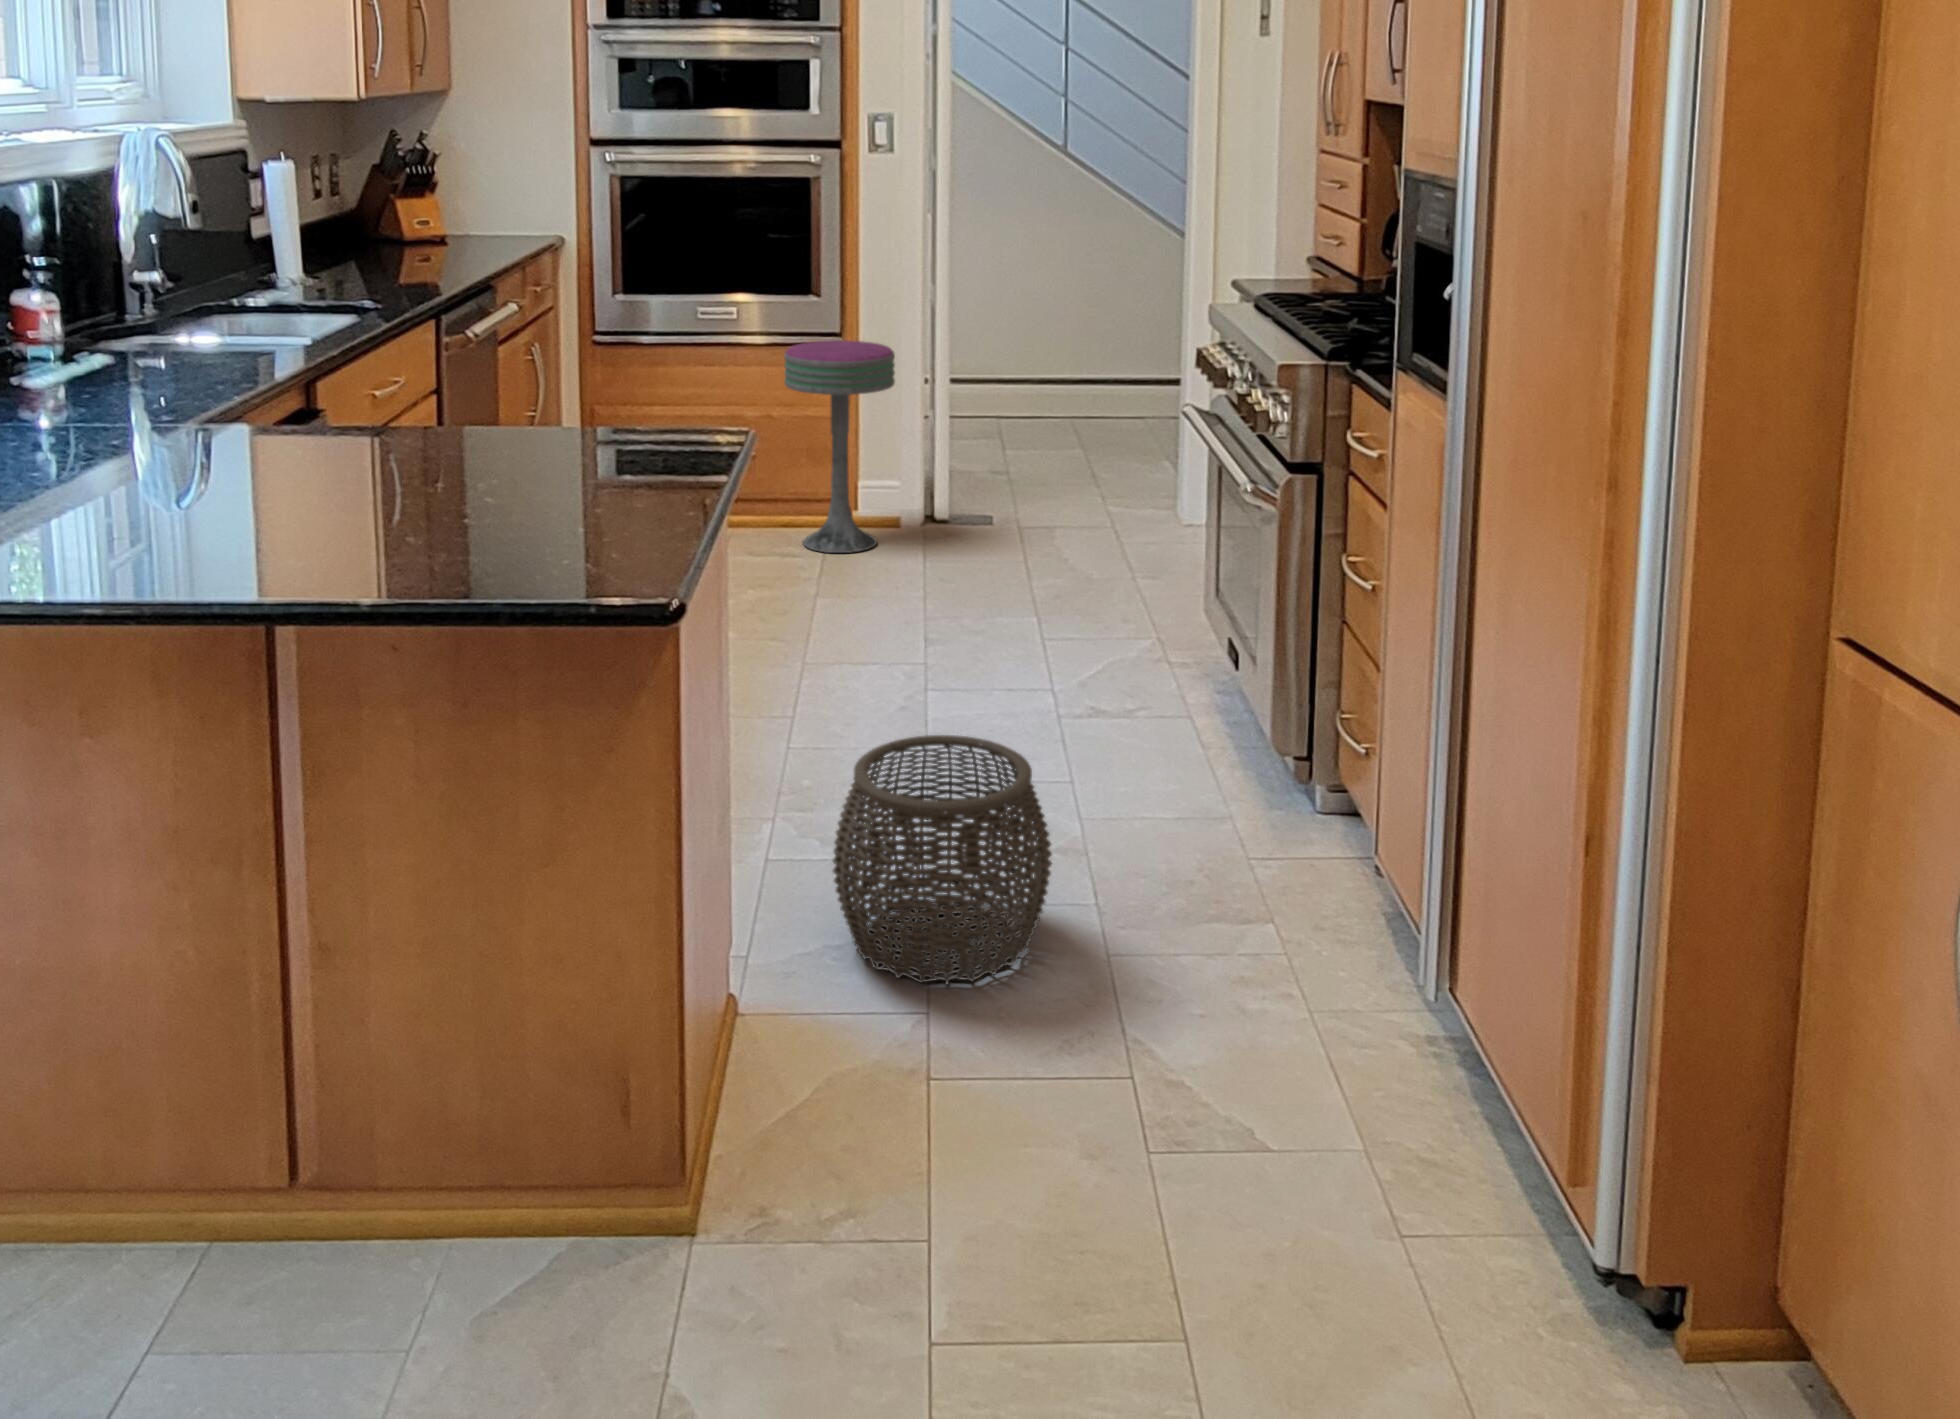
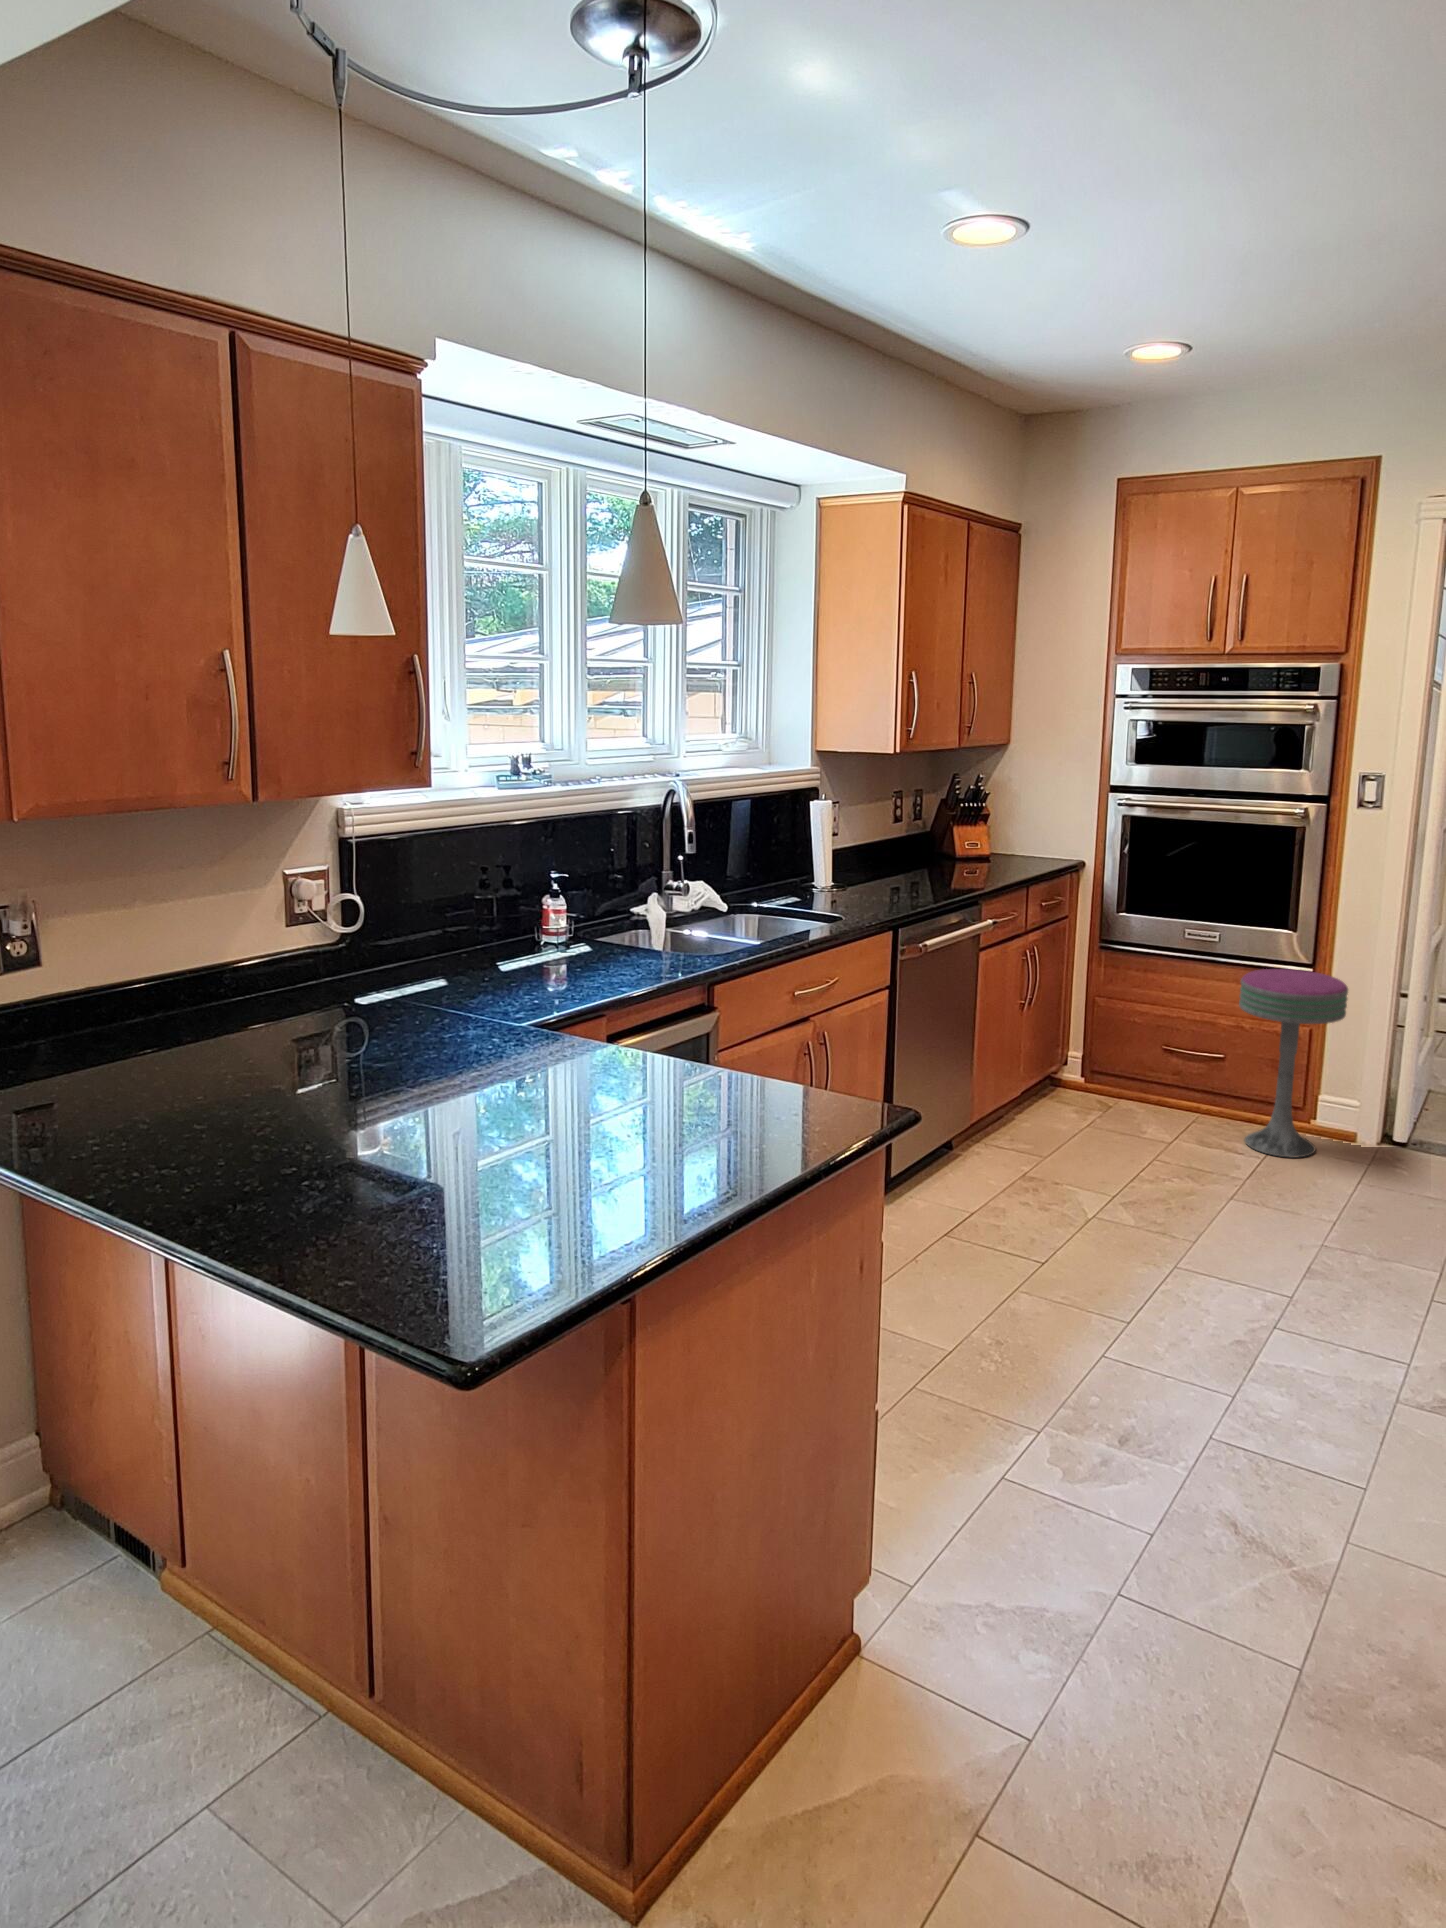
woven basket: present [833,735,1052,985] -> none [926,1372,1124,1613]

